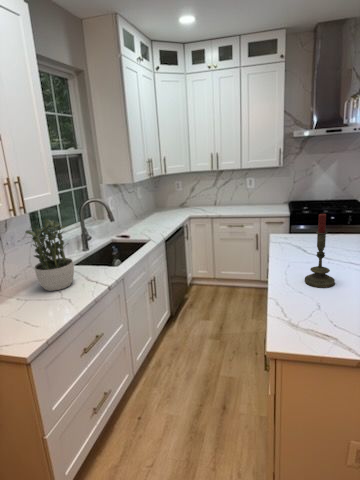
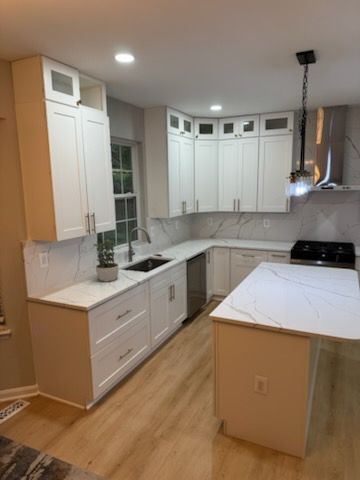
candle: present [305,212,335,288] -> none [254,247,273,294]

